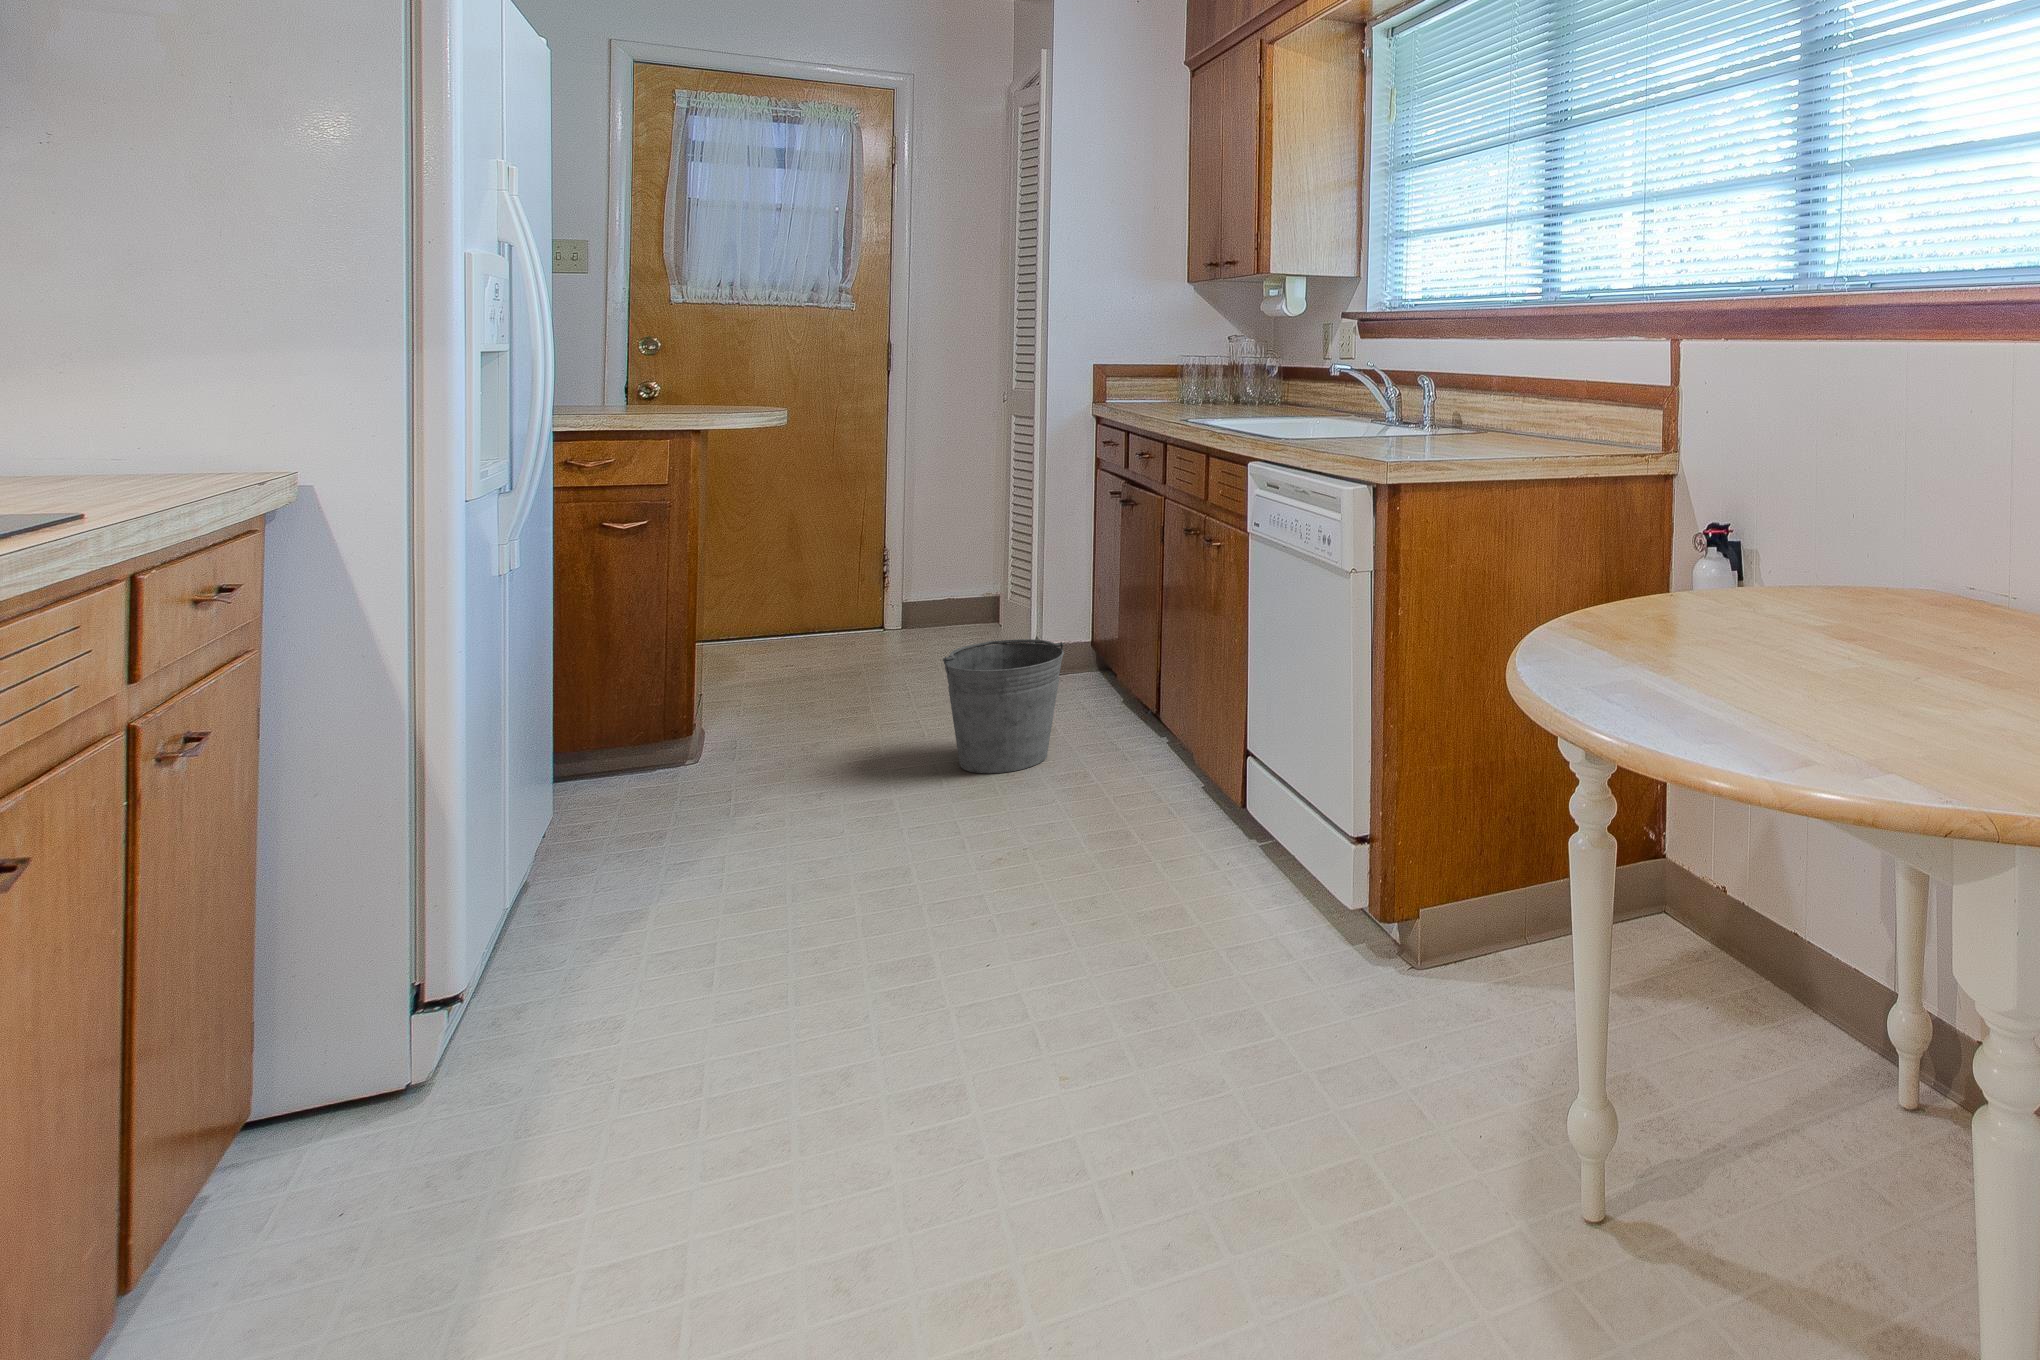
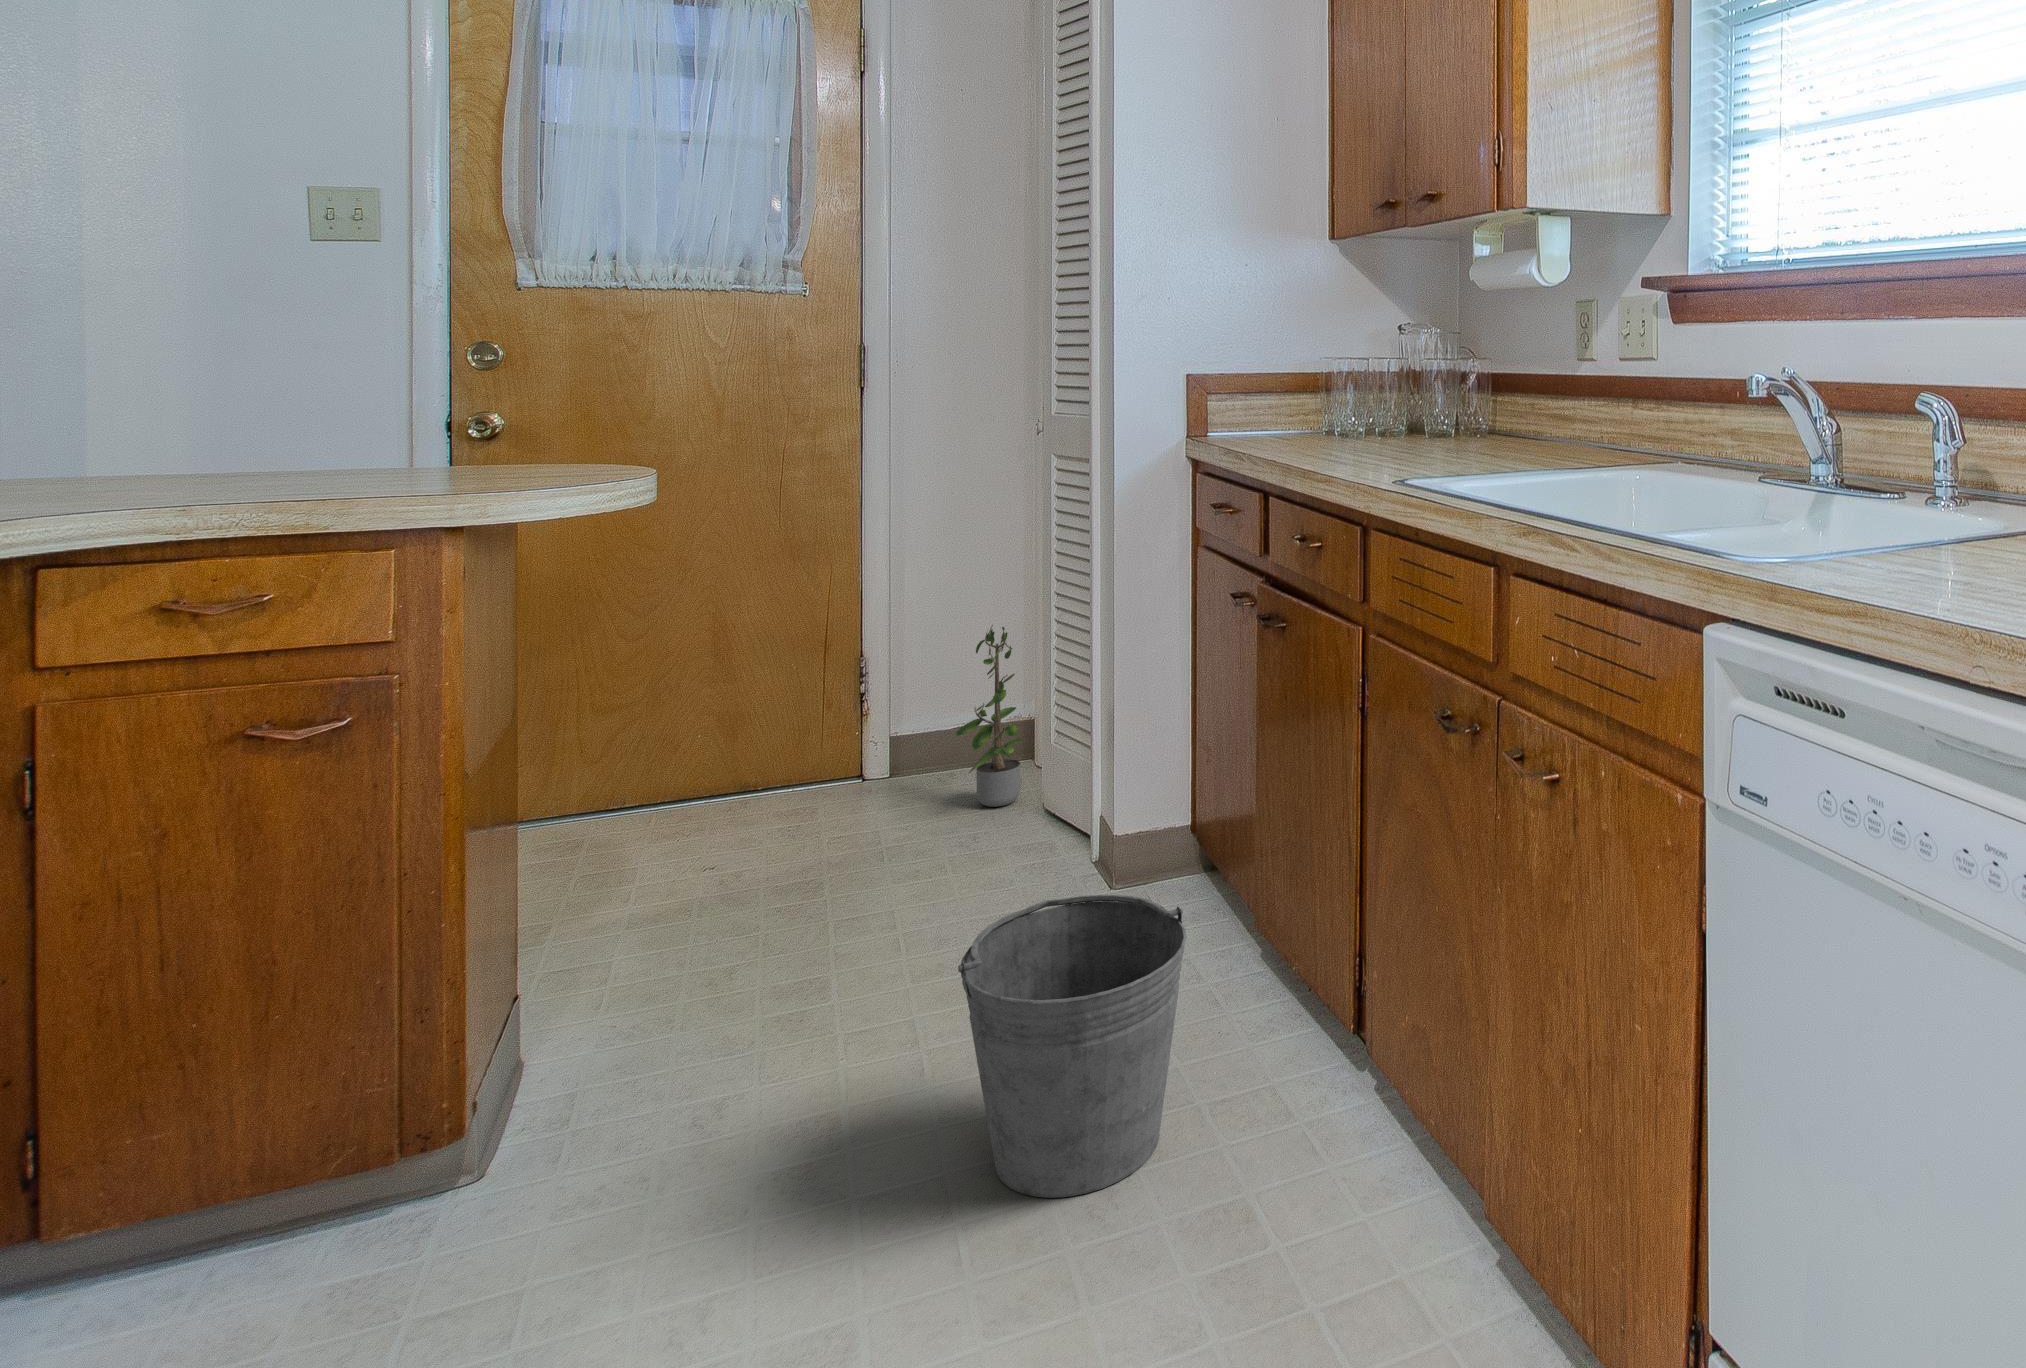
potted plant: none [946,526,993,642] -> present [956,625,1023,807]

